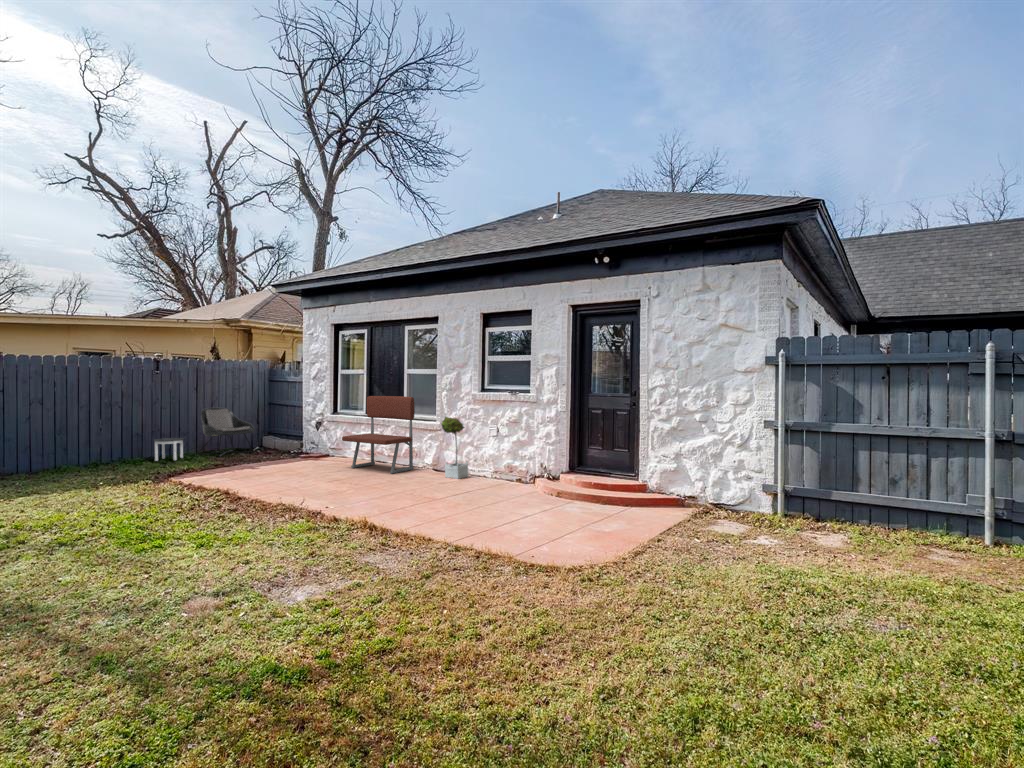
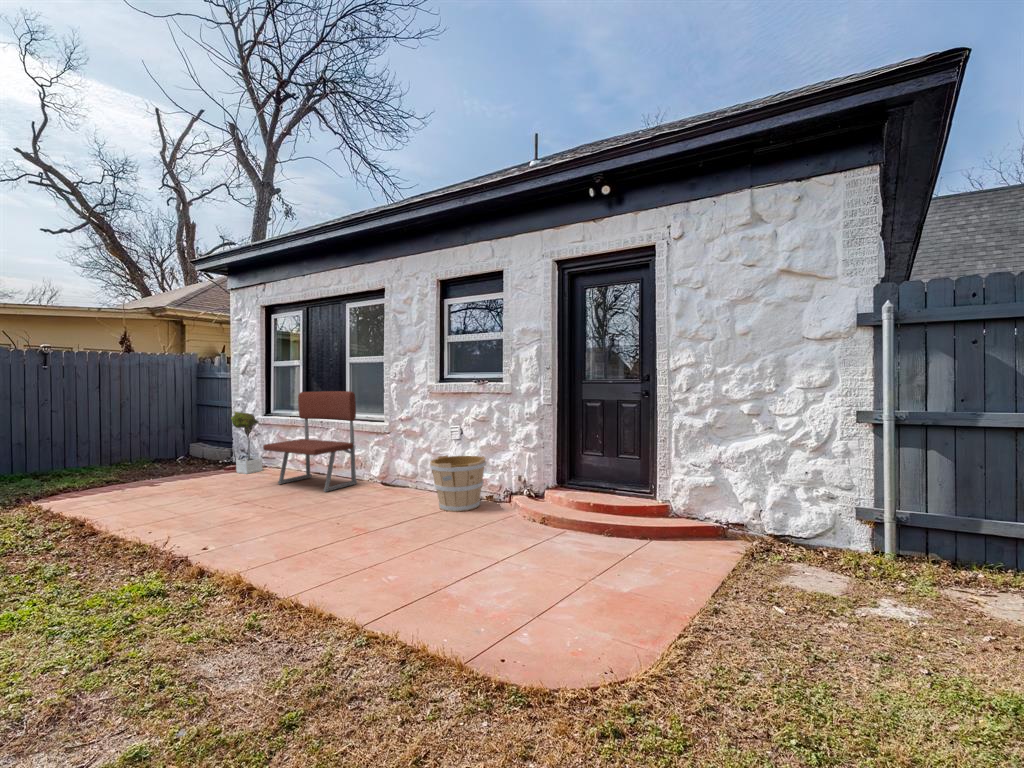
lounge chair: present [199,407,255,457] -> none [100,411,174,473]
potted tree: present [442,417,468,479] -> present [231,412,263,474]
round table: present [154,438,184,461] -> none [29,451,75,482]
wooden bucket: none [475,447,517,487] -> present [430,455,486,512]

